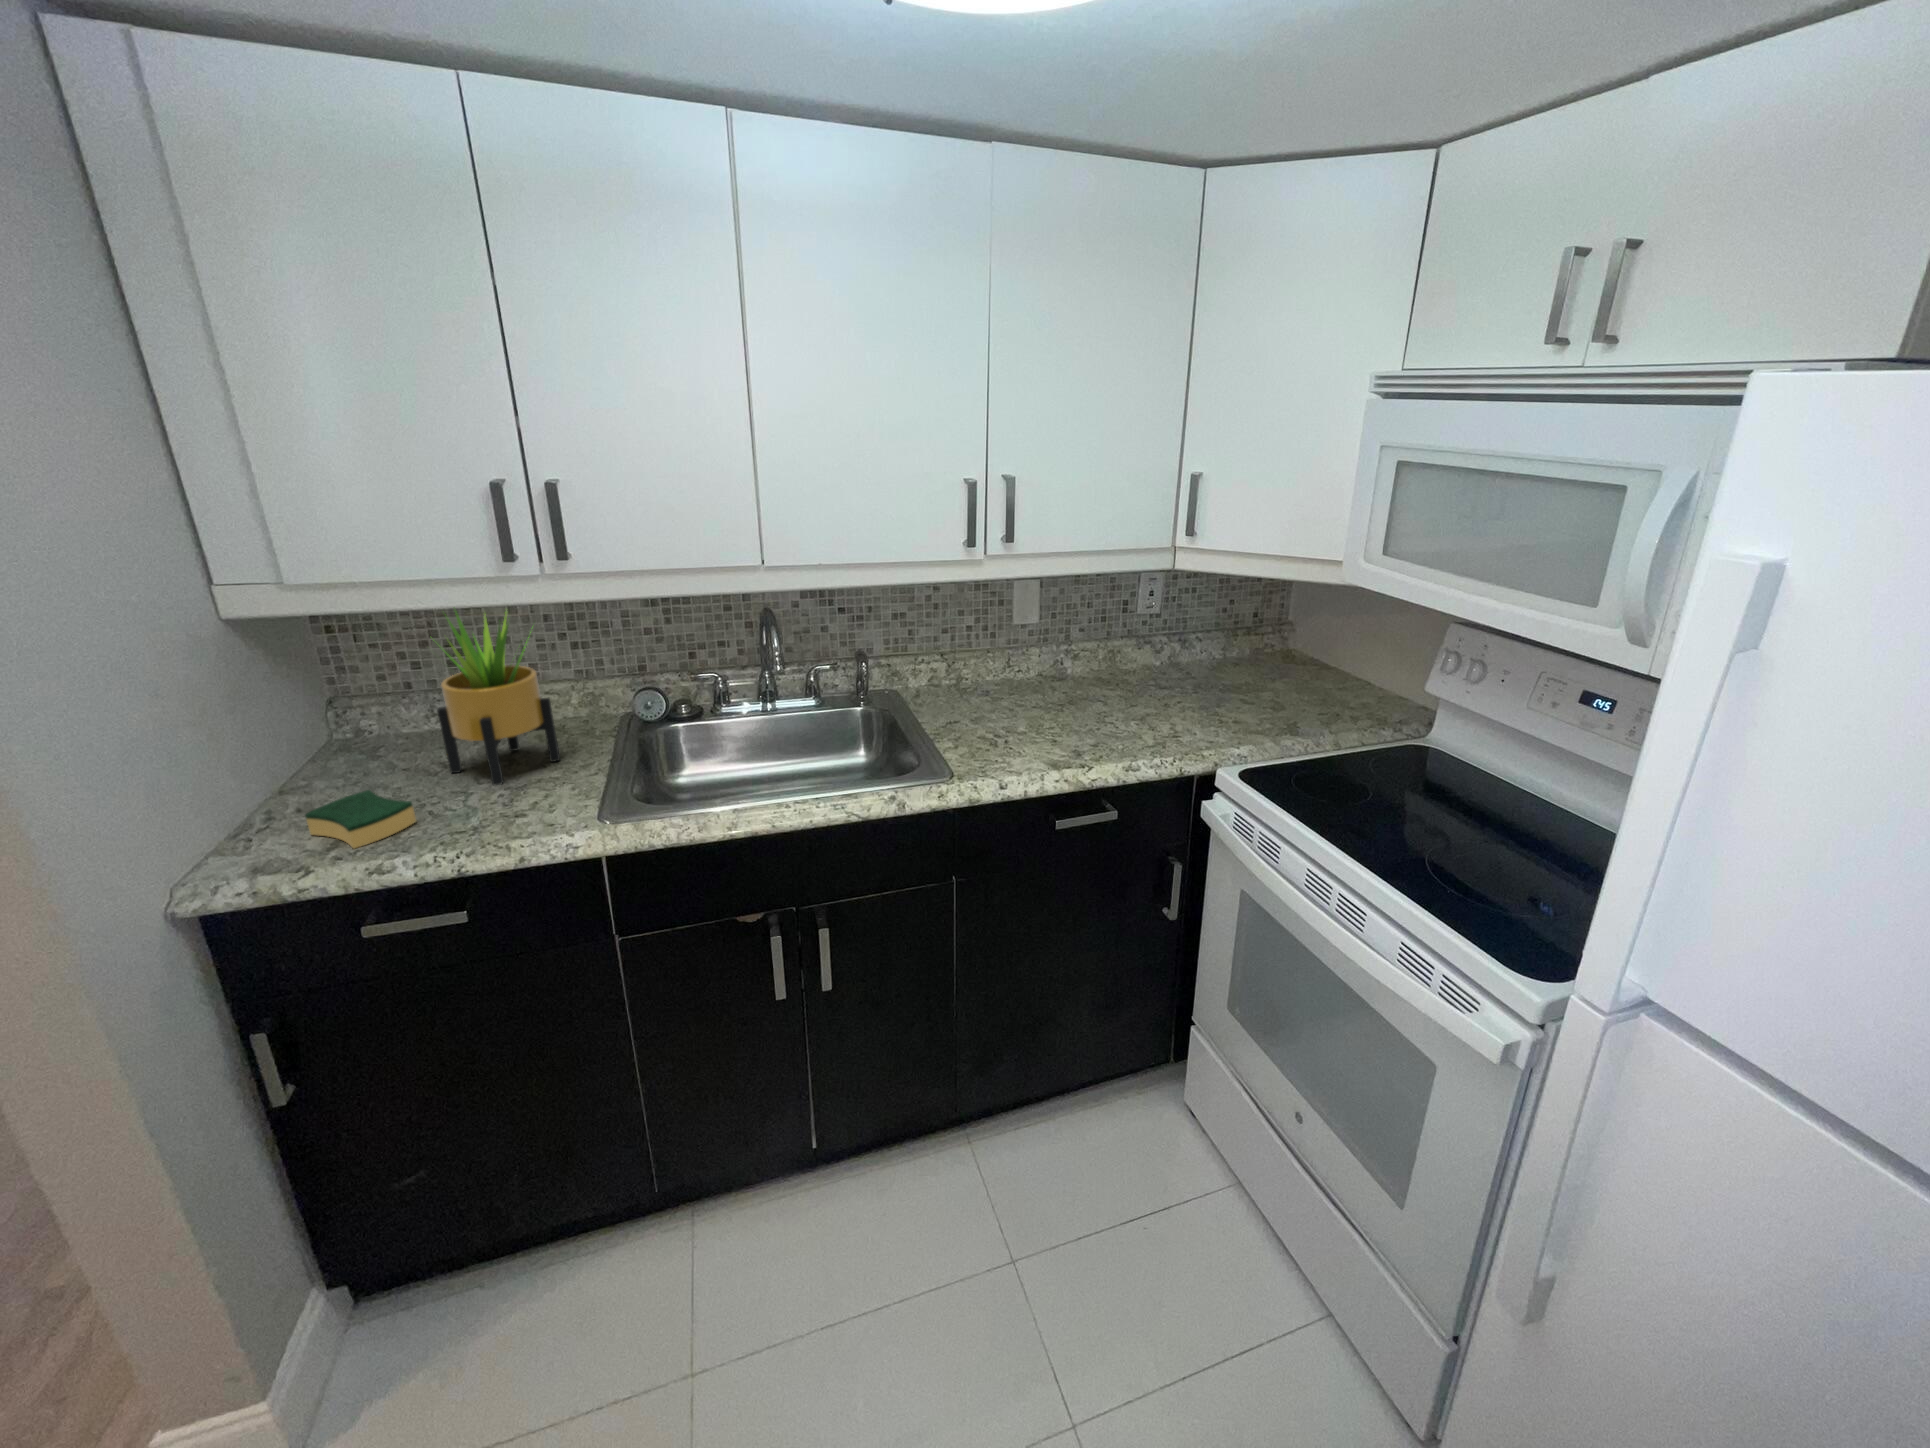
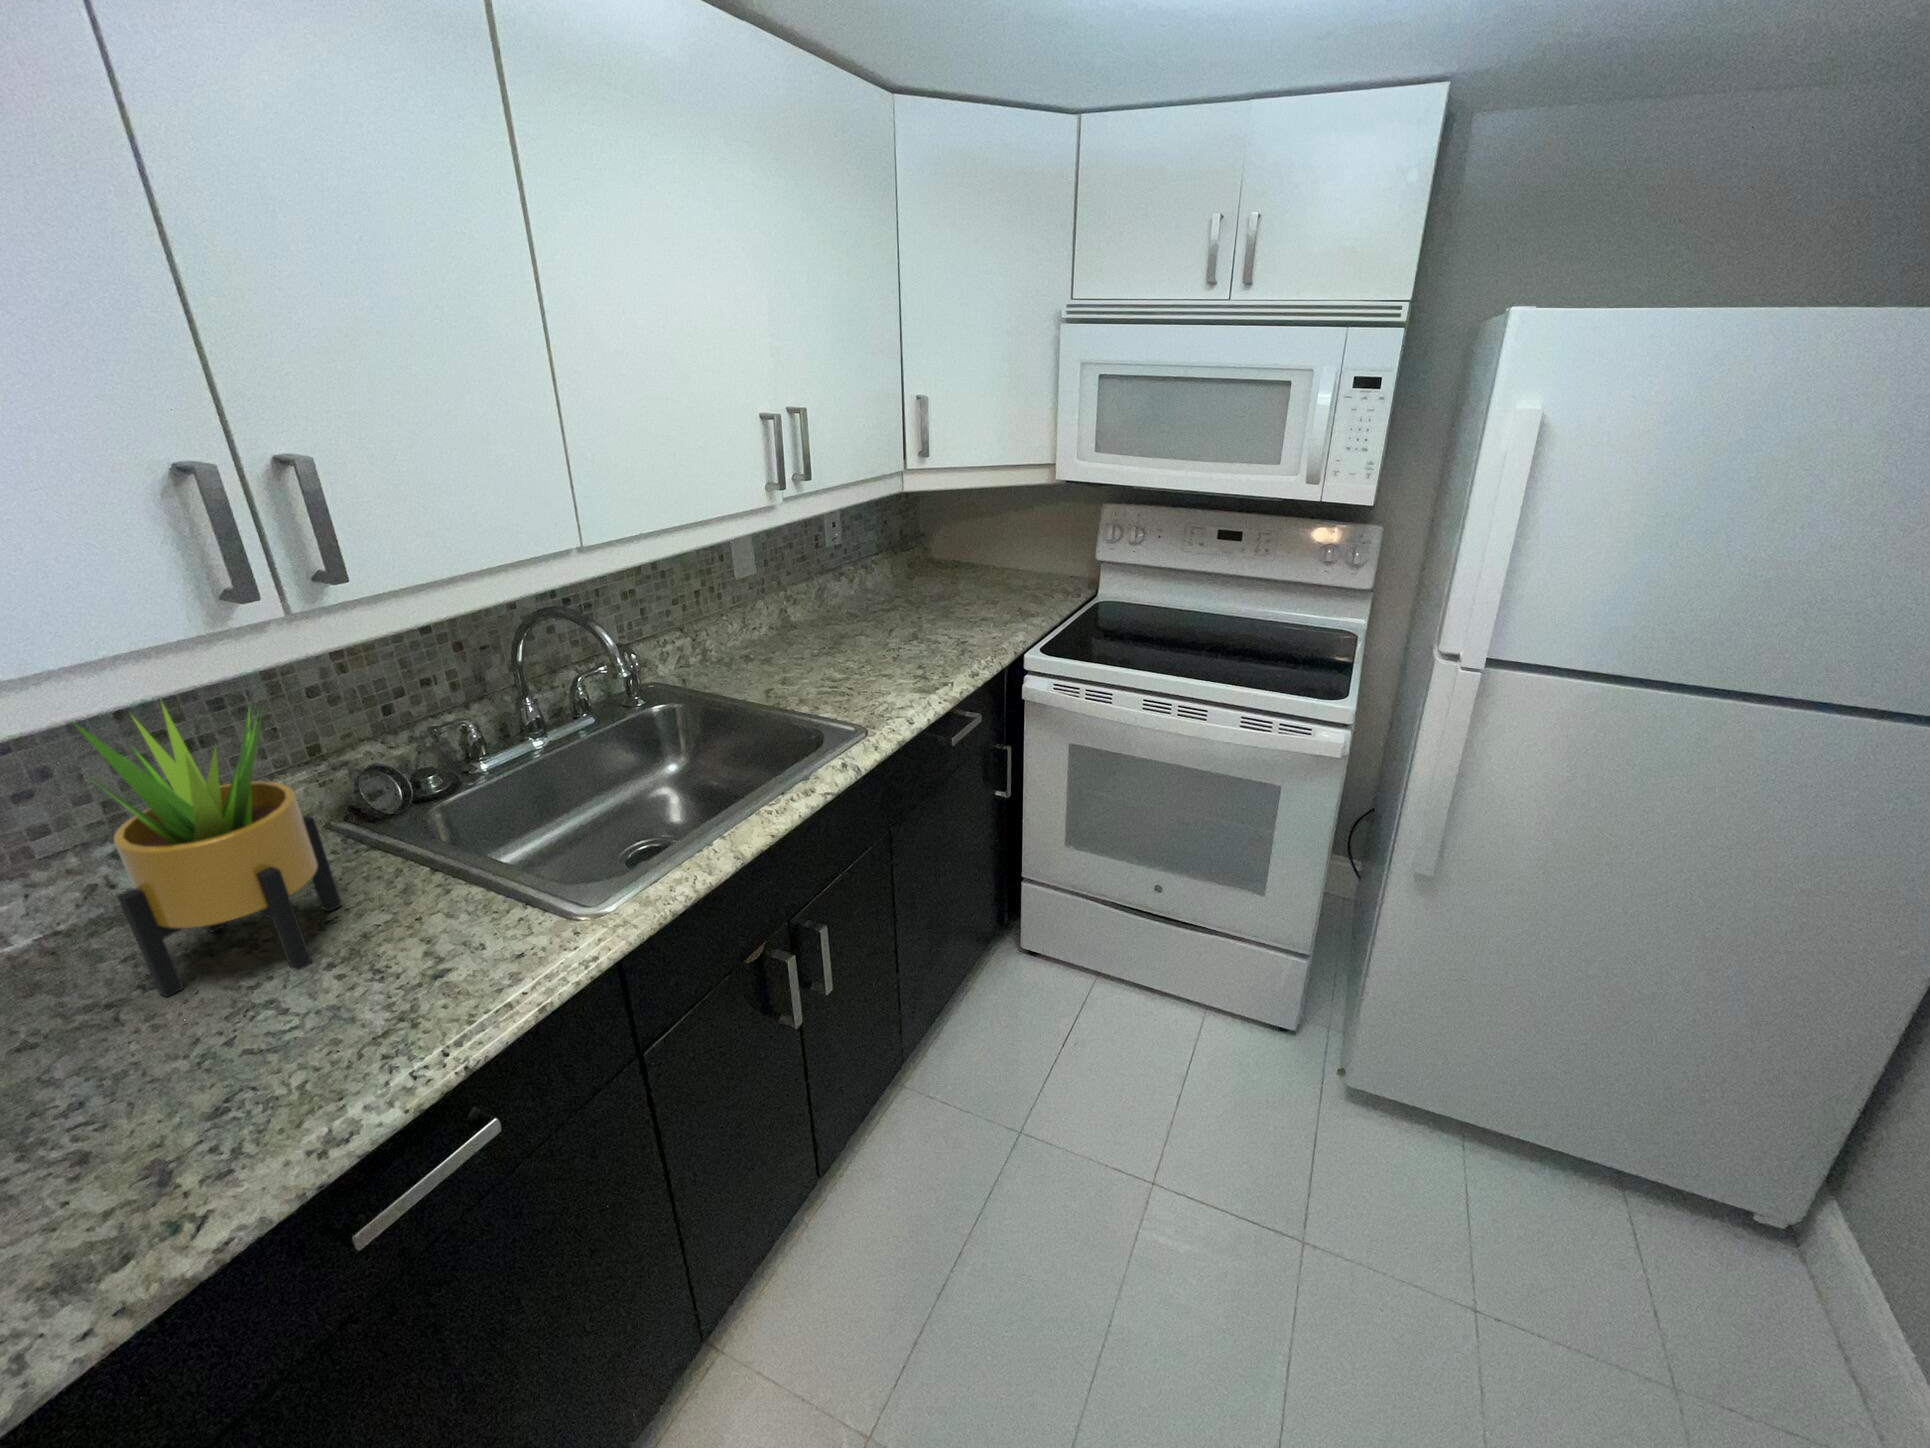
sponge: present [305,790,416,848] -> none [85,1025,288,1168]

